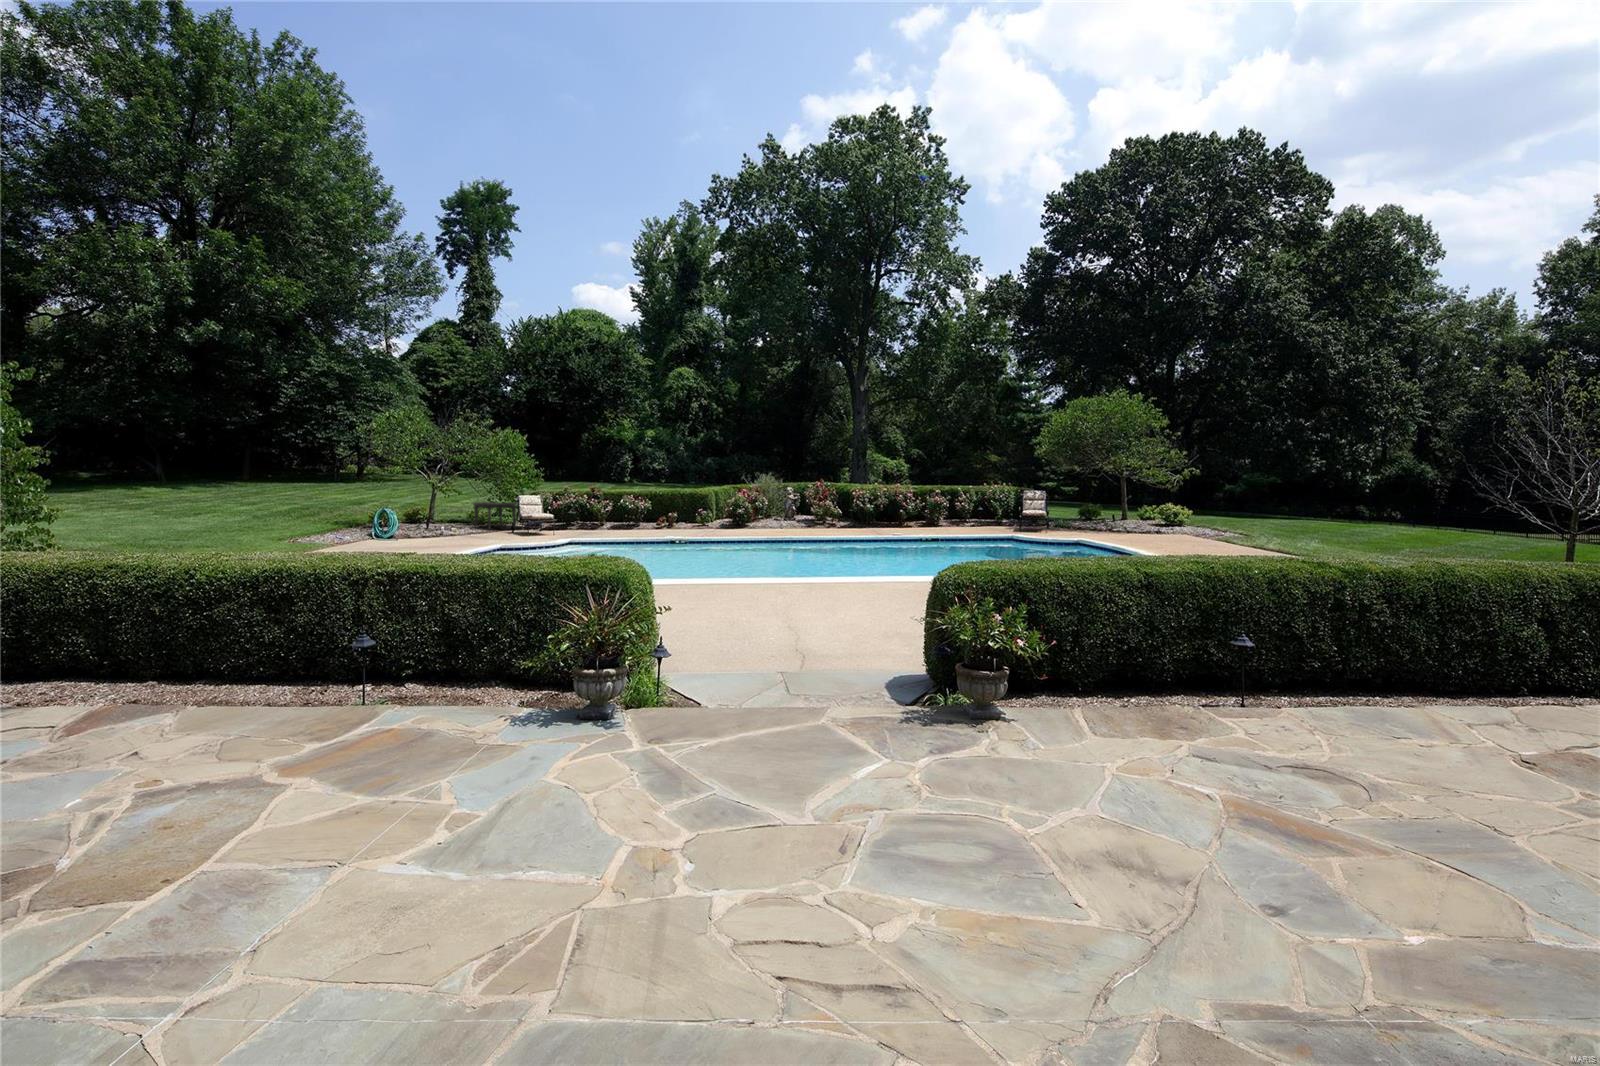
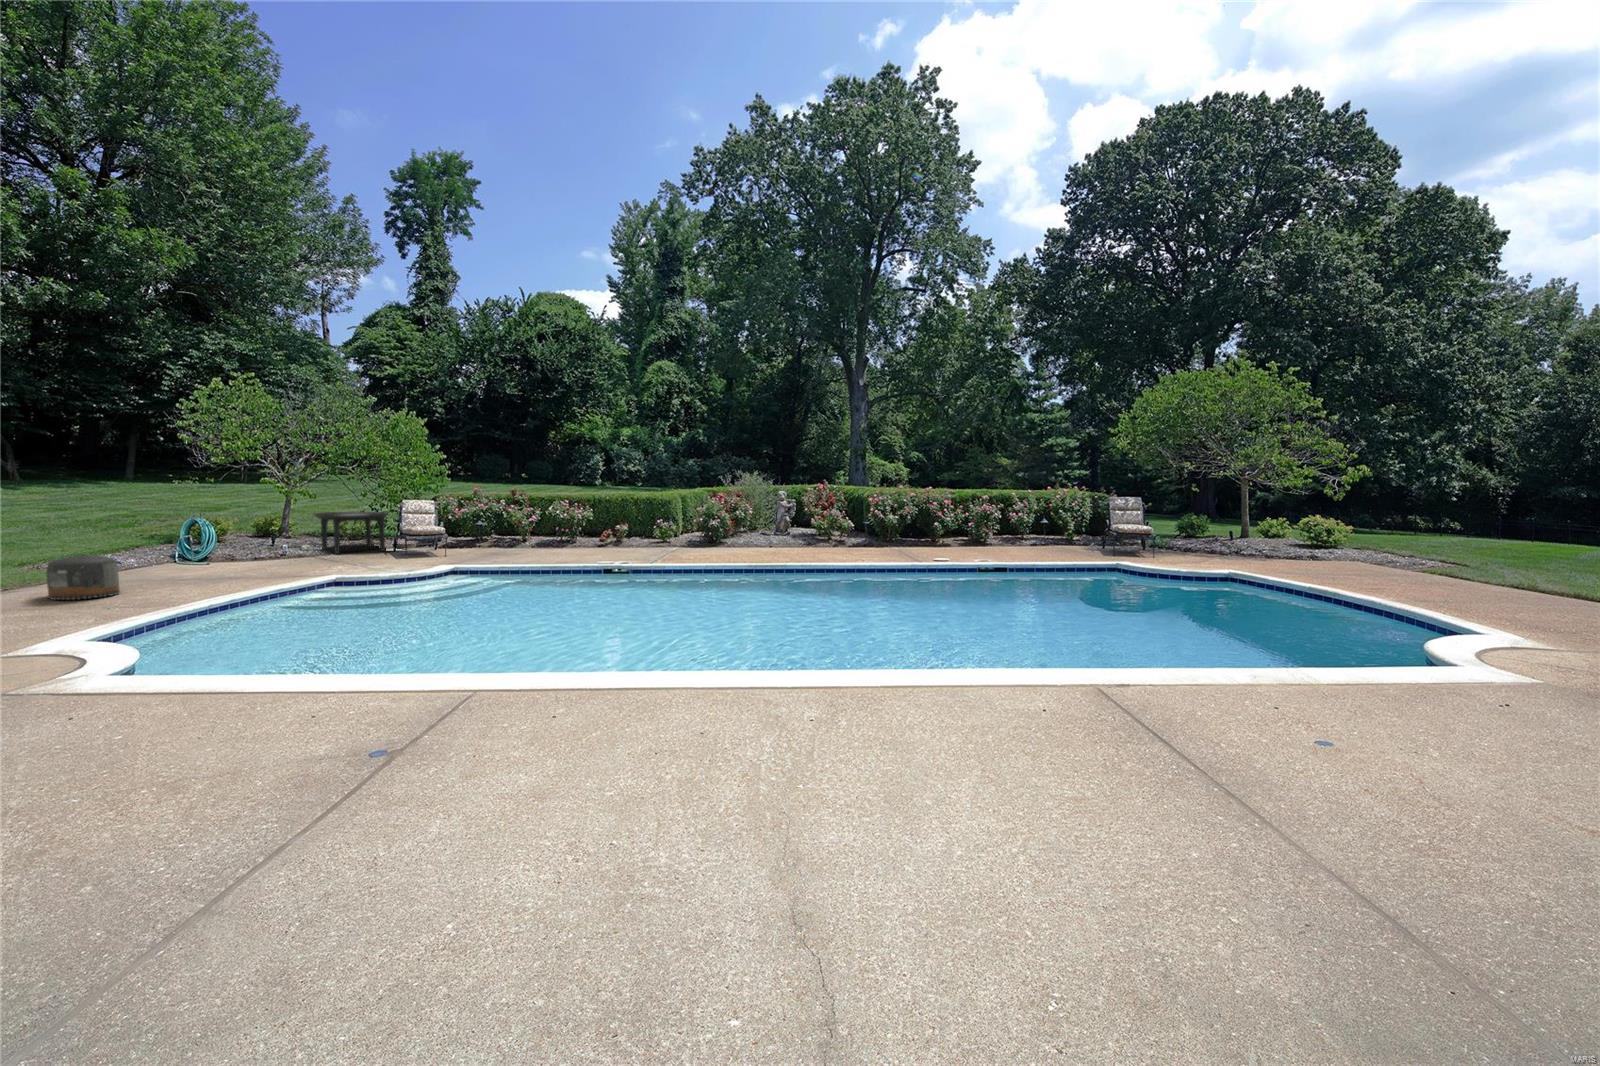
pouf: none [380,524,411,548] -> present [46,556,120,600]

